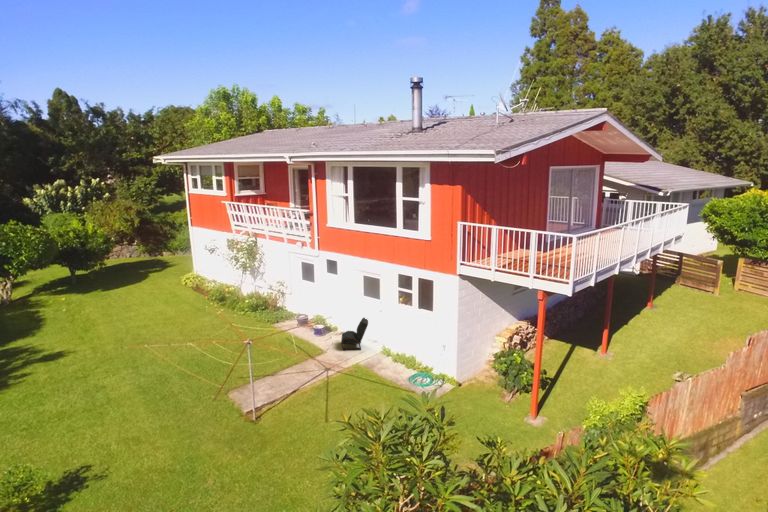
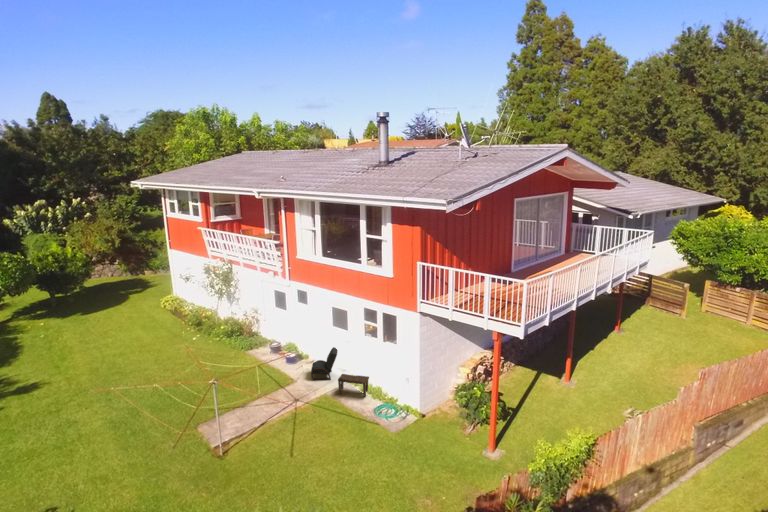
bench: none [370,343,402,366] -> present [338,374,369,397]

